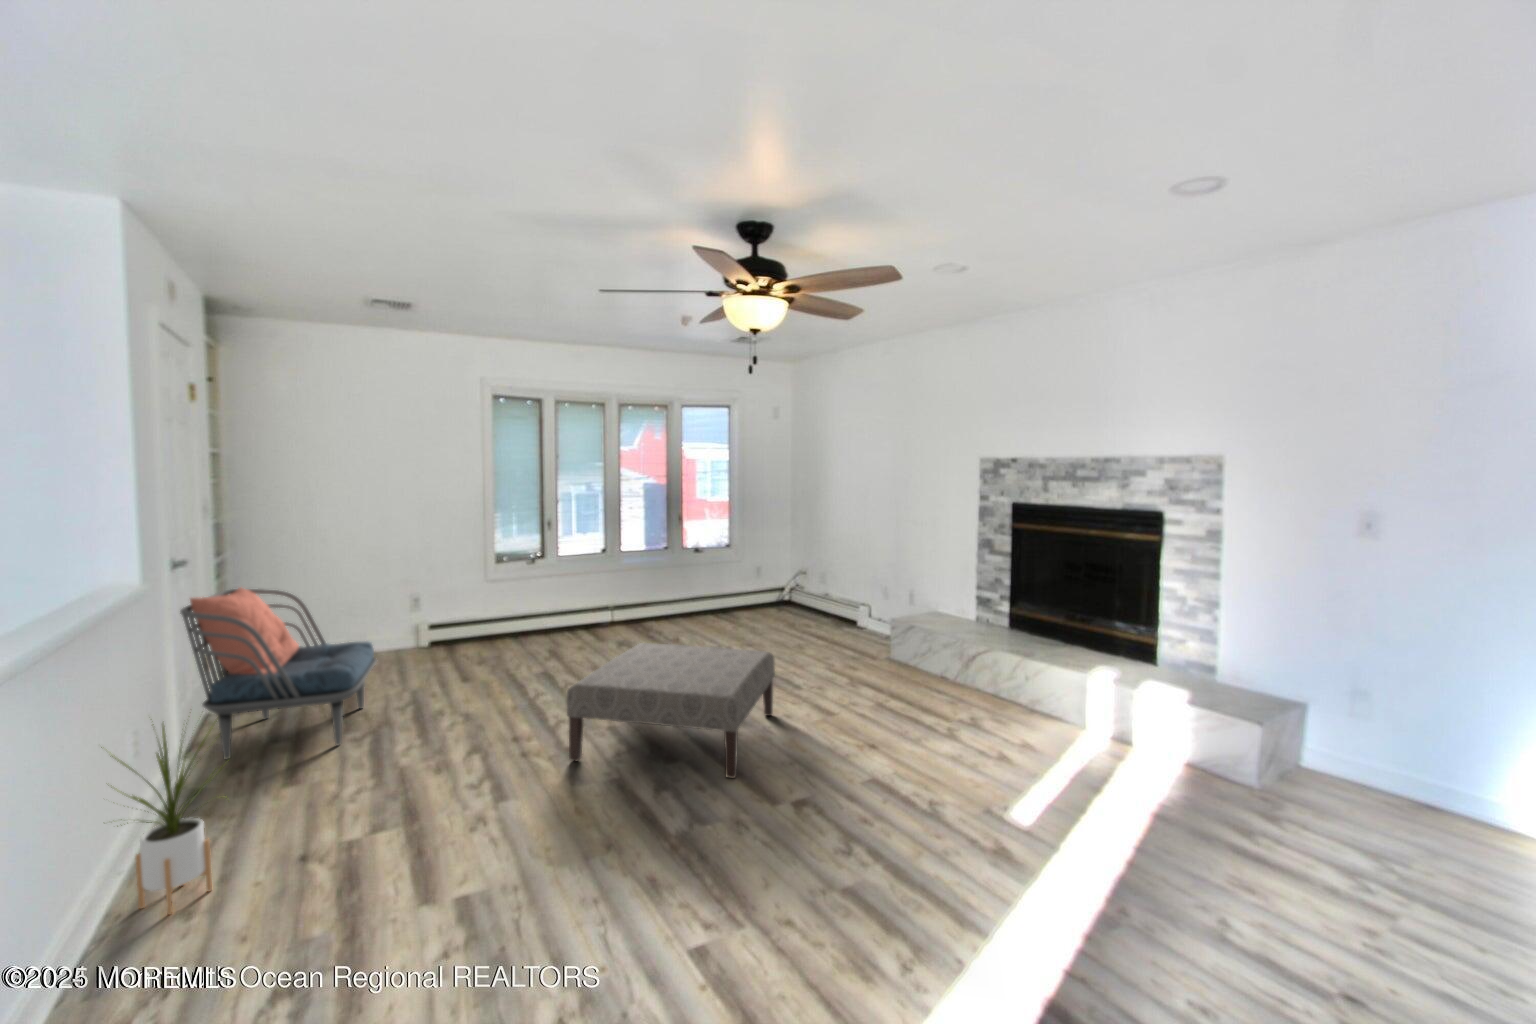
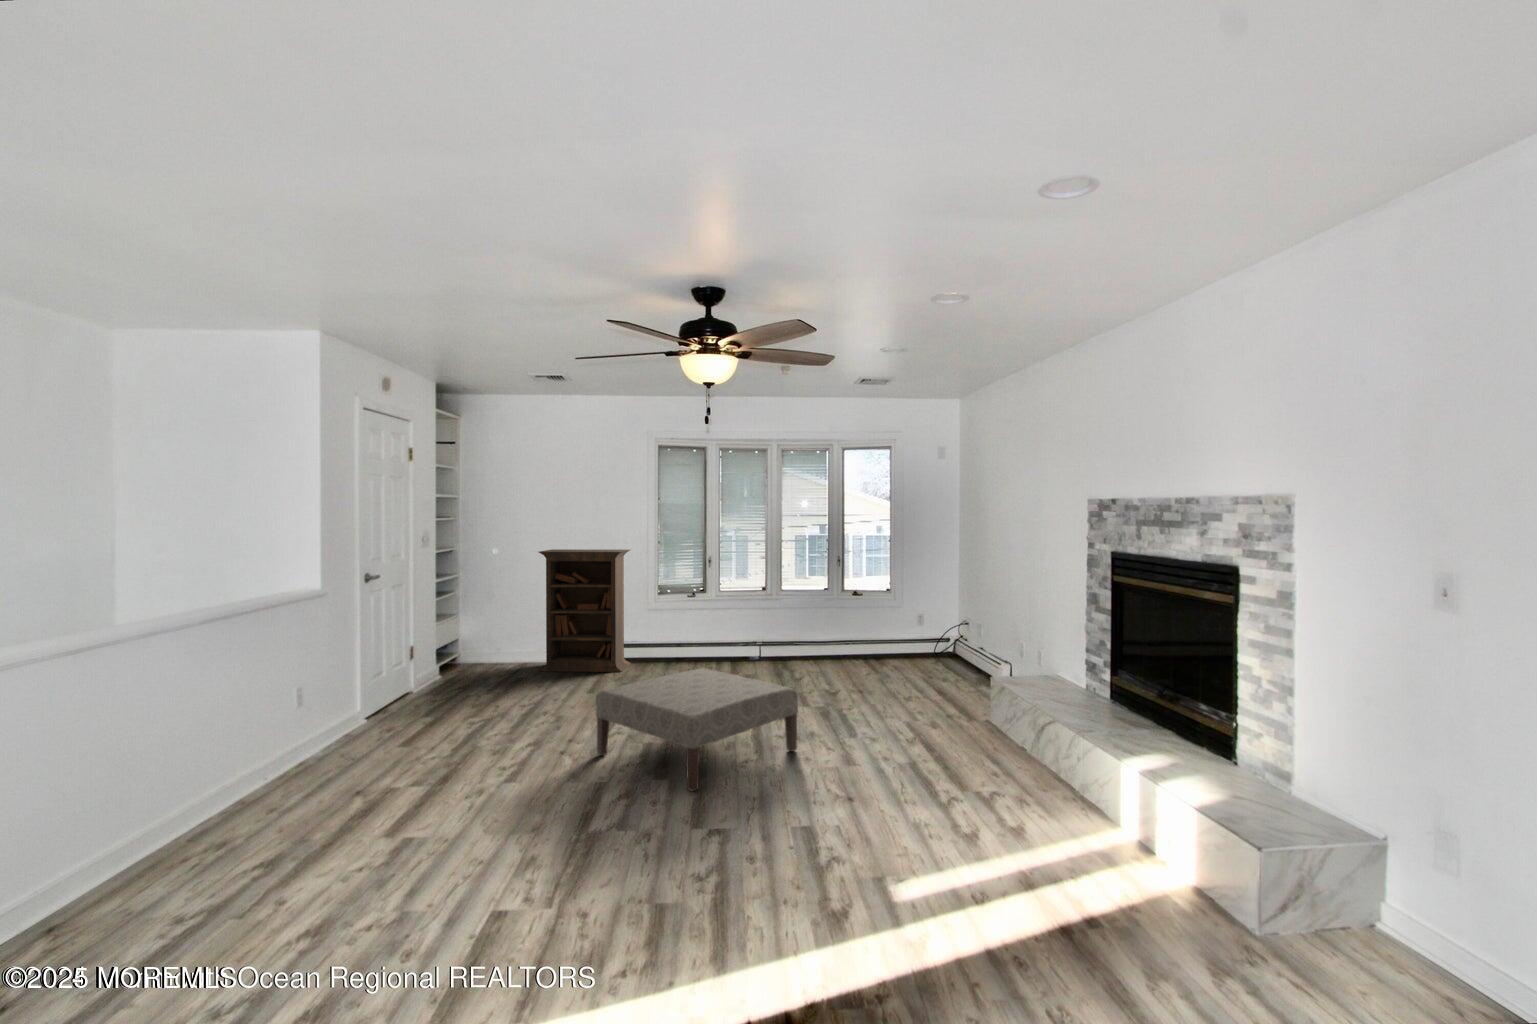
bookcase: none [339,513,465,674] -> present [539,549,630,672]
armchair: present [180,588,377,759] -> none [399,597,531,717]
house plant: present [101,718,218,915] -> none [279,663,355,791]

